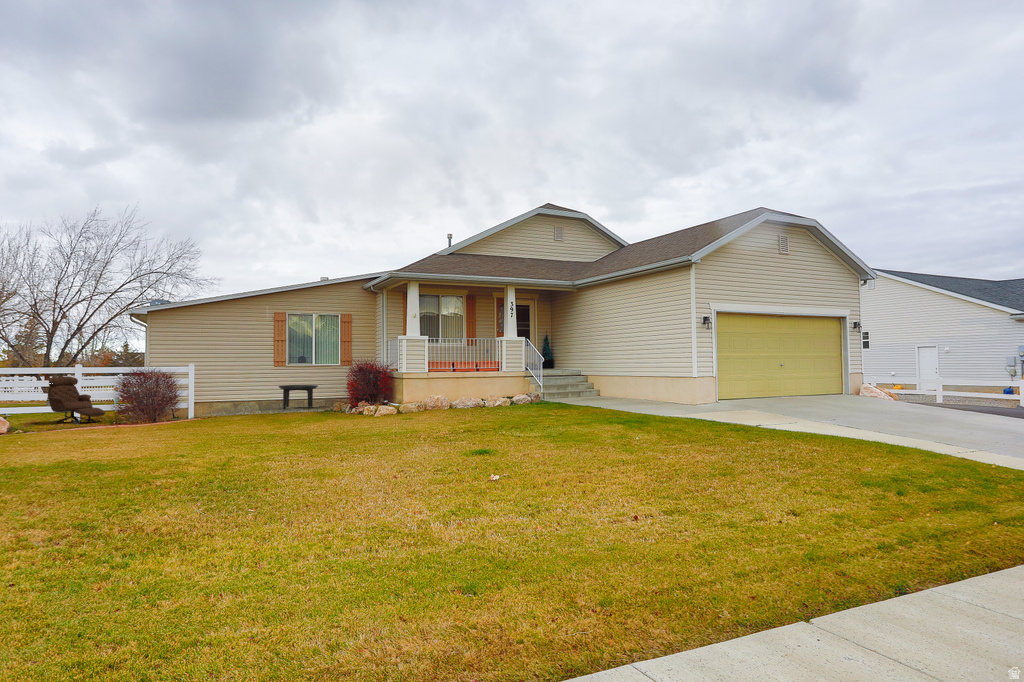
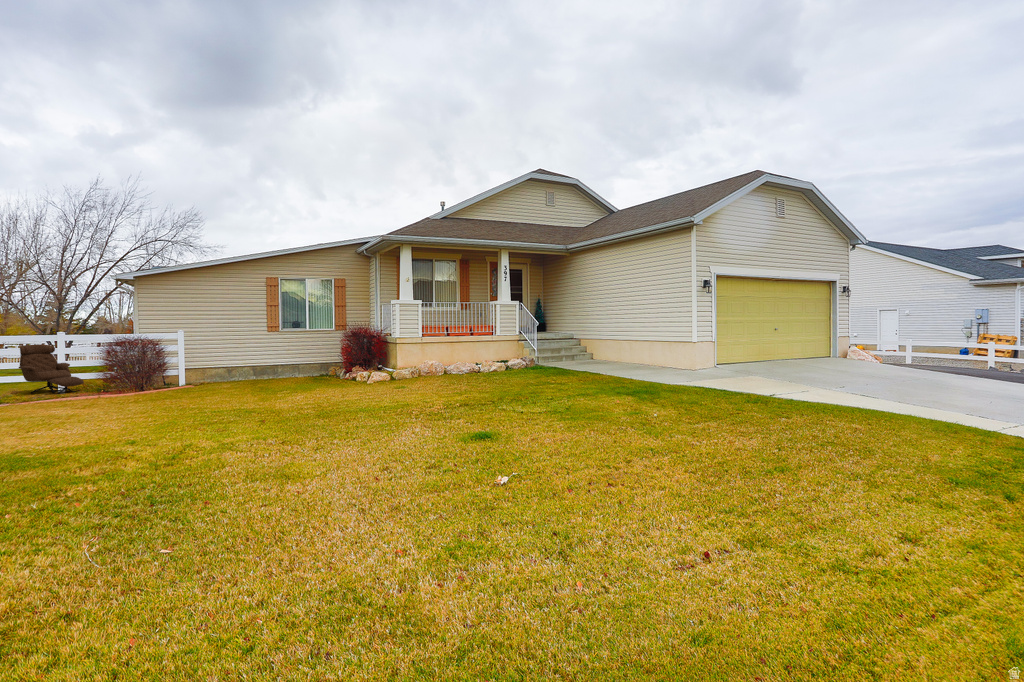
round table: present [279,385,318,409] -> none [272,350,313,375]

